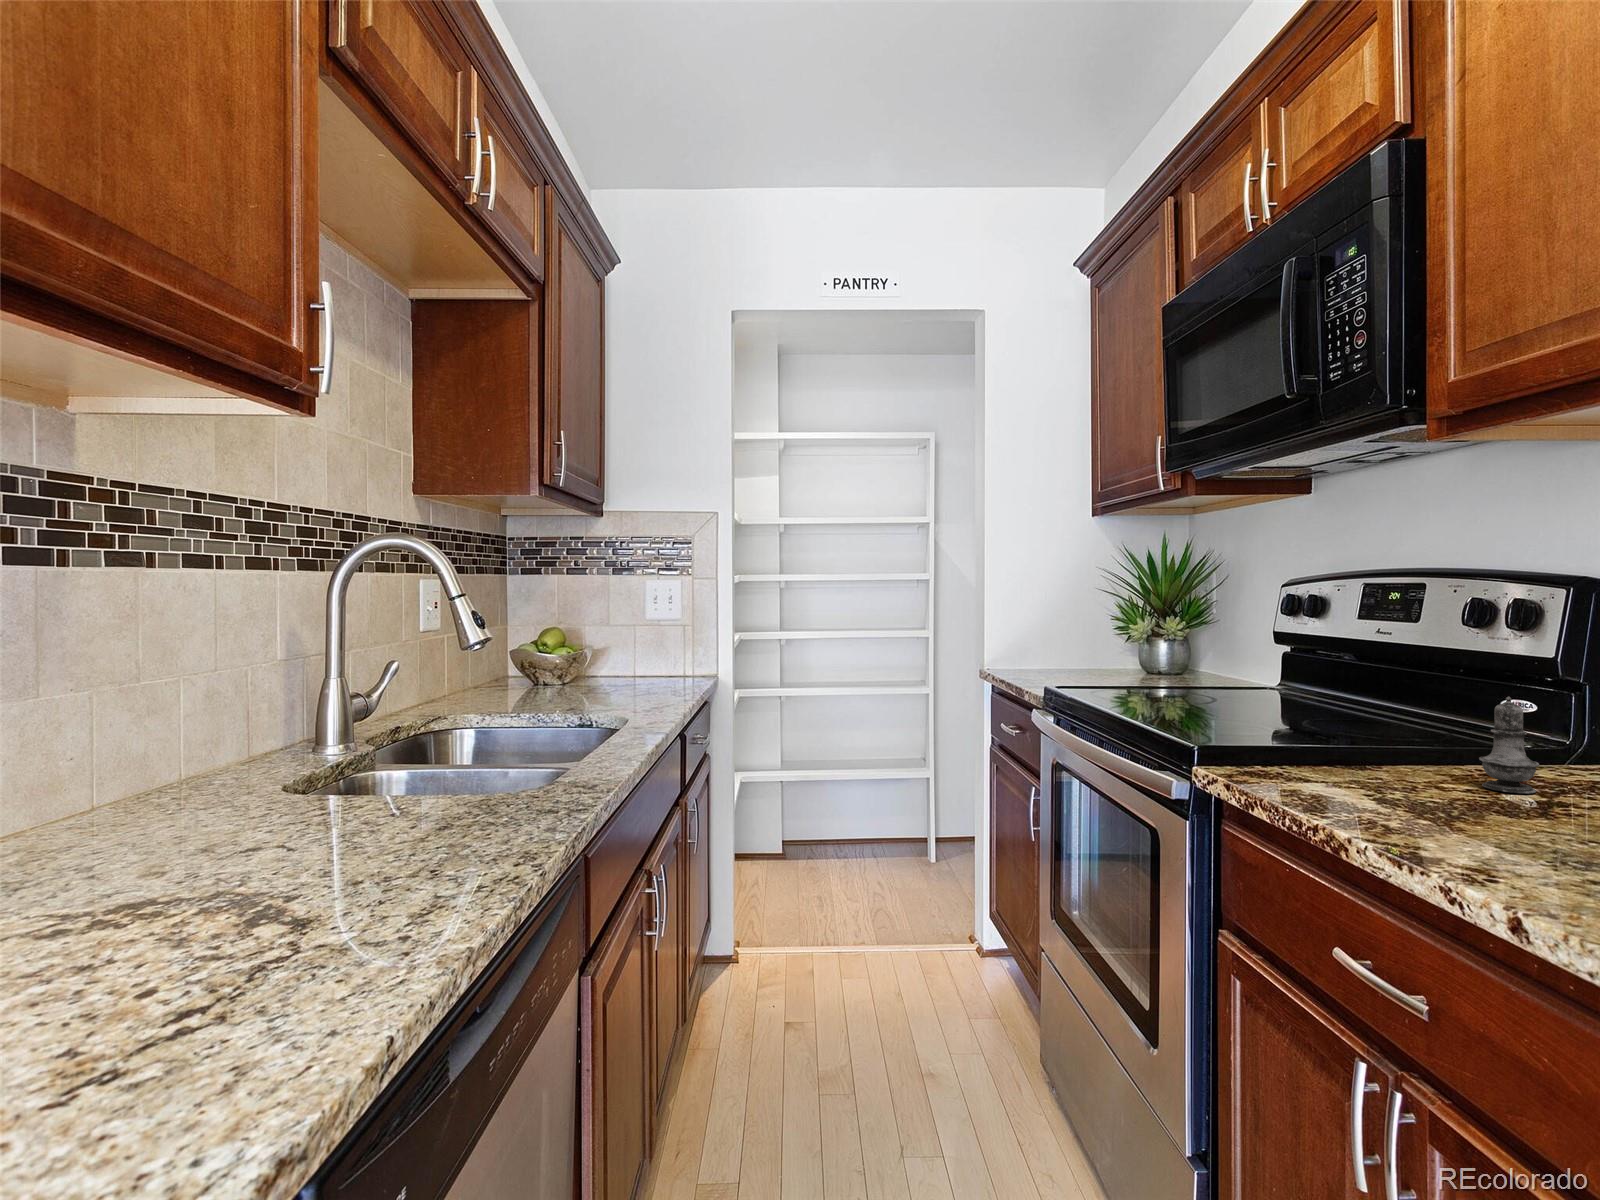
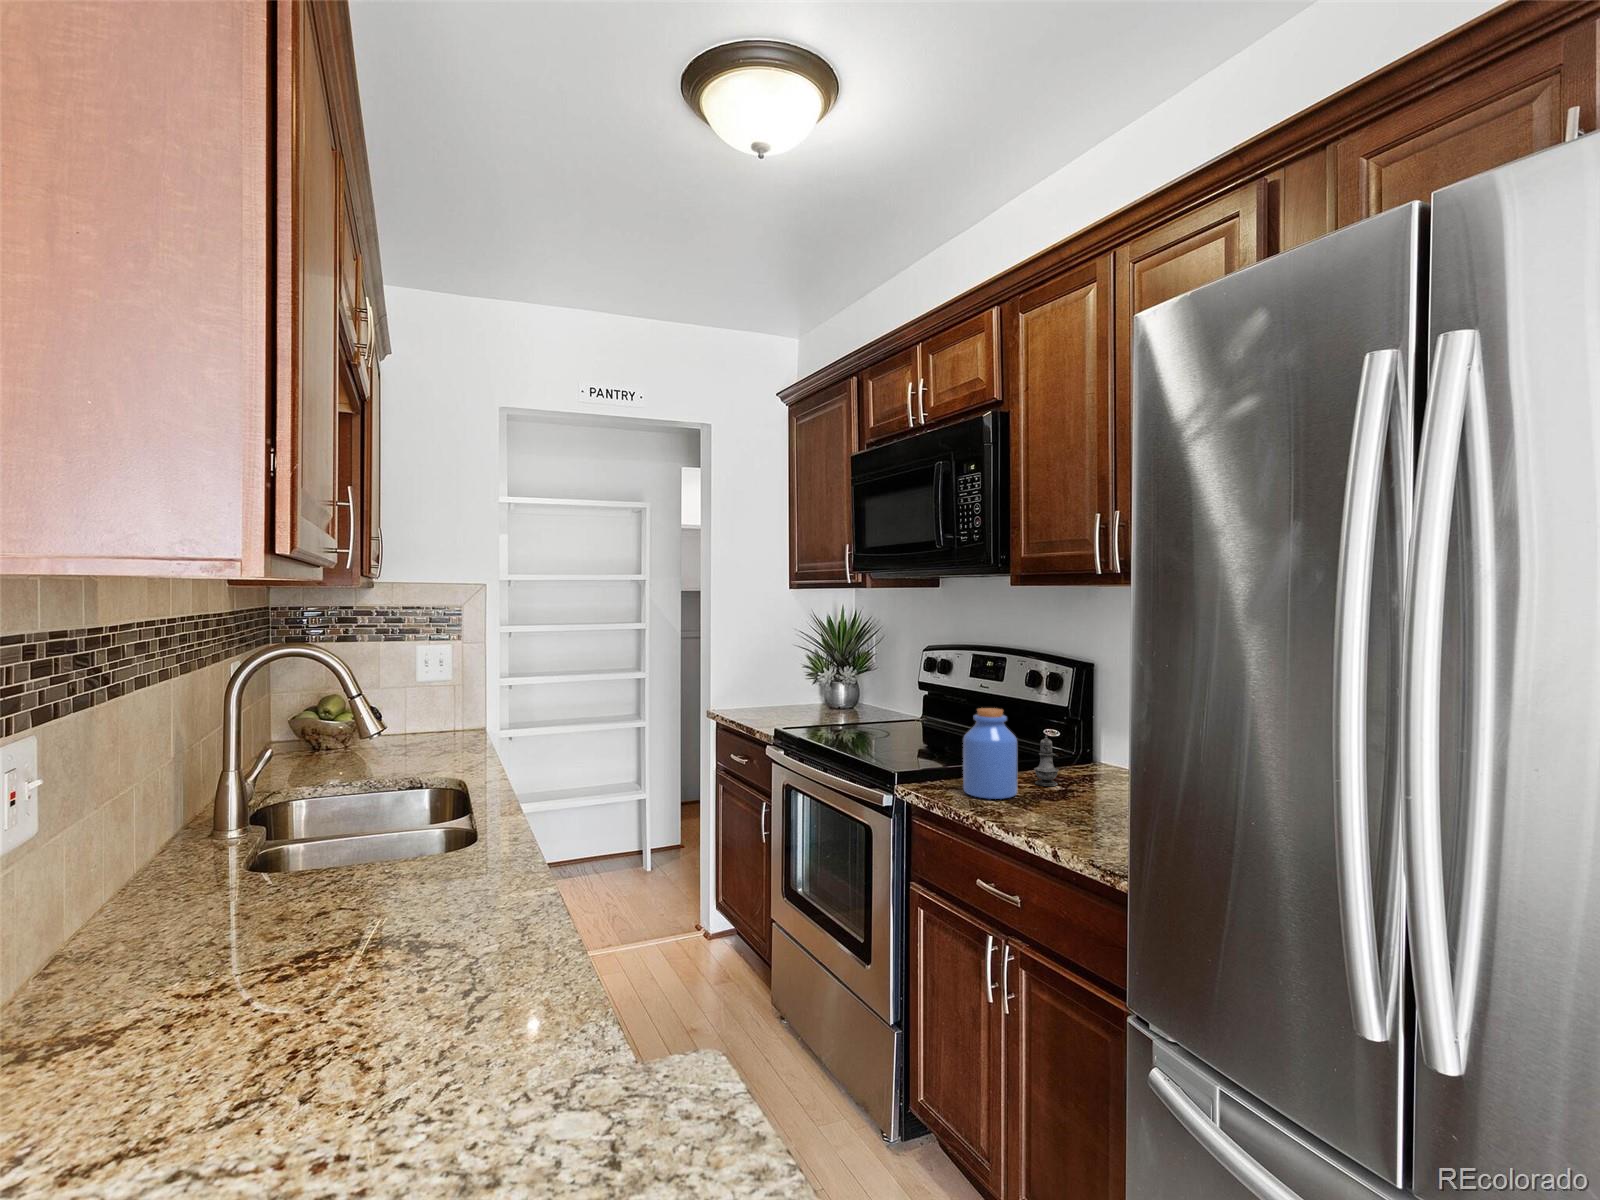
jar: none [1317,639,1436,804] -> present [963,708,1017,799]

